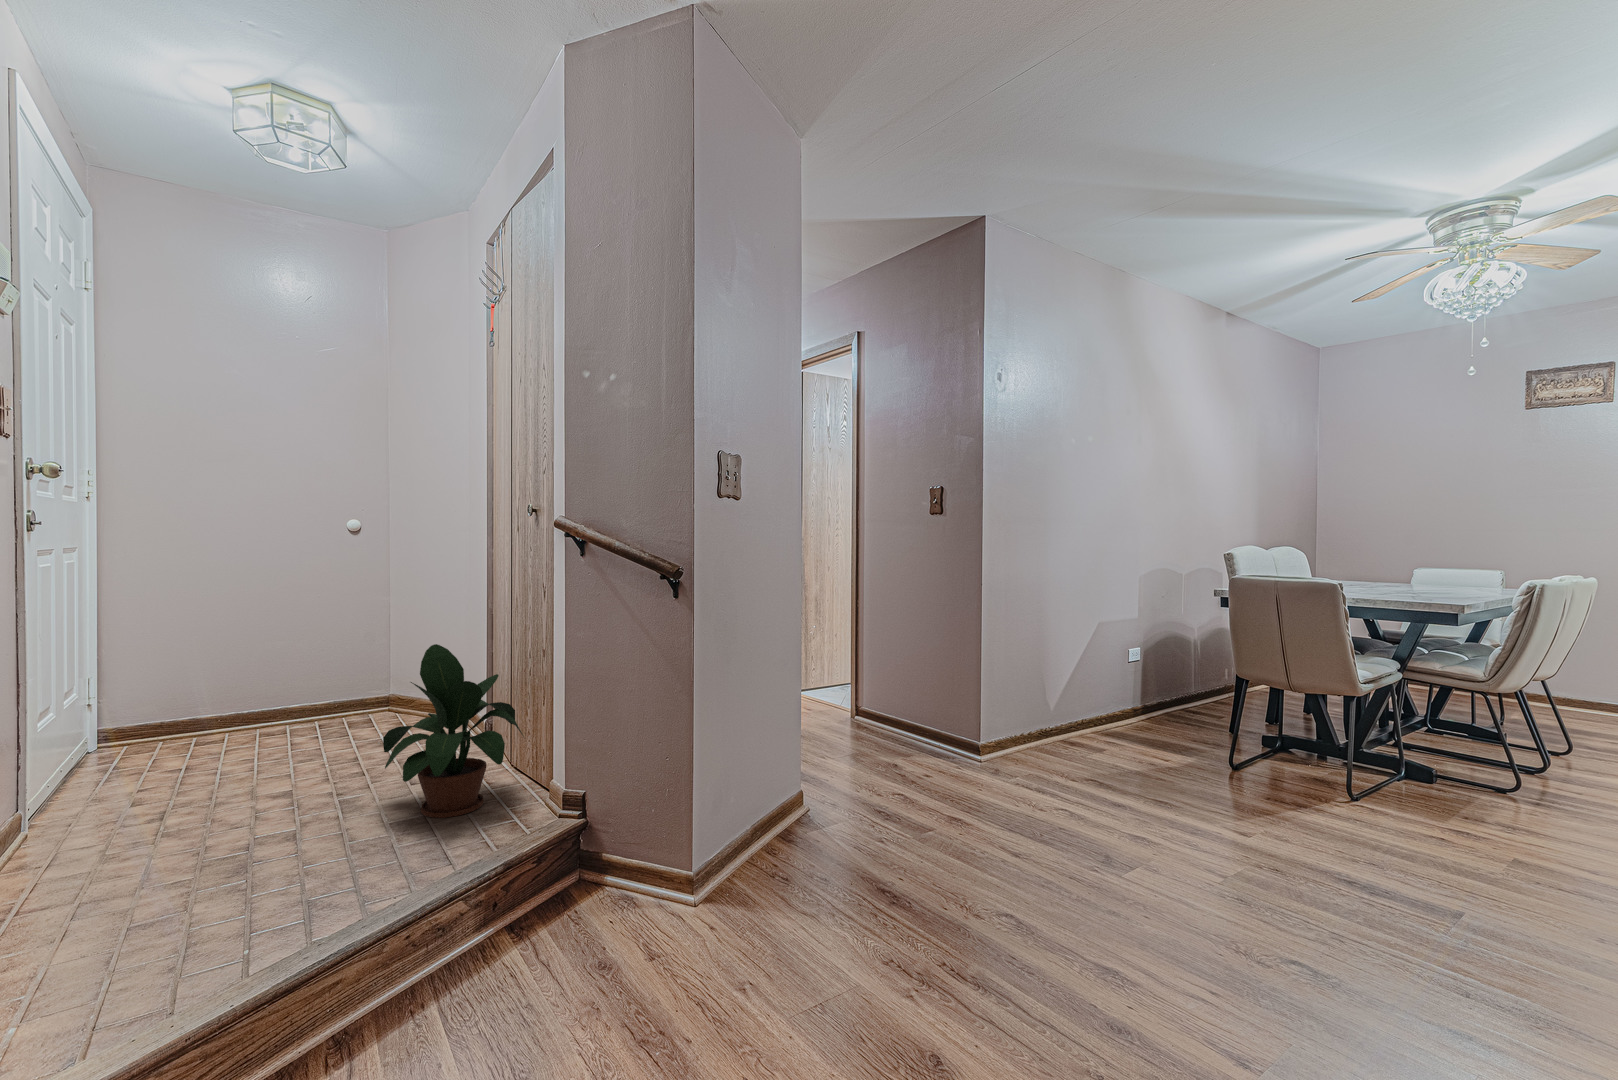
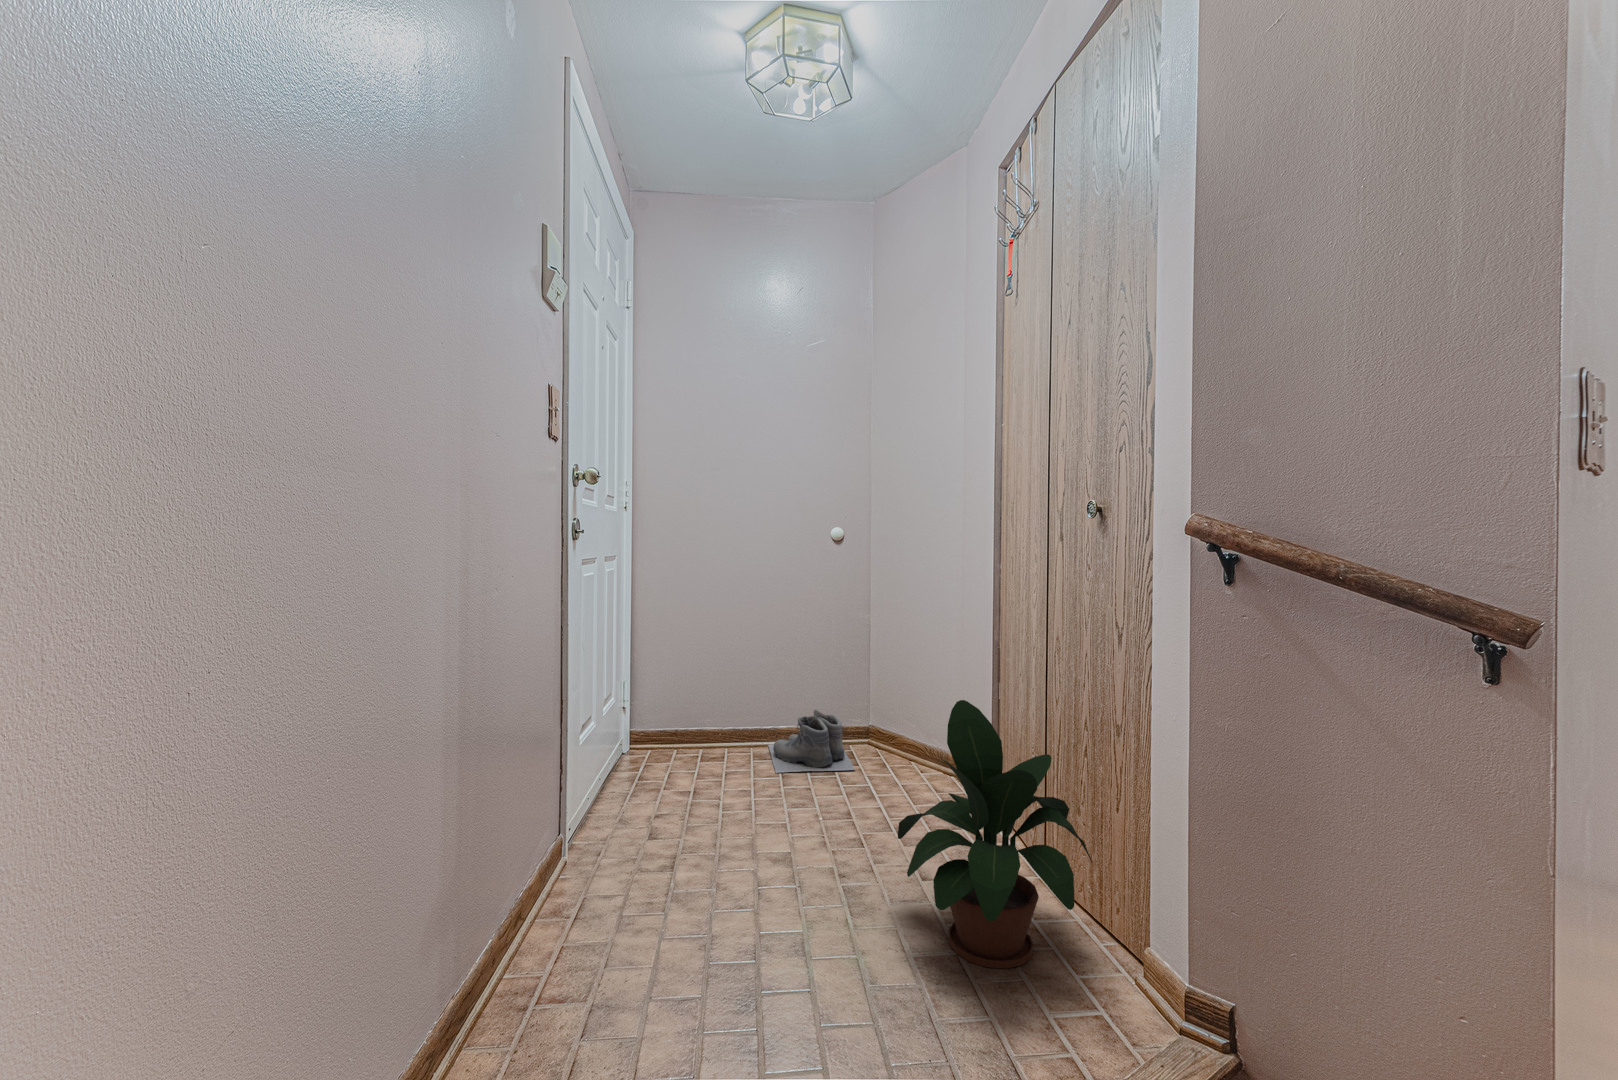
boots: none [277,684,369,743] -> present [768,710,855,773]

